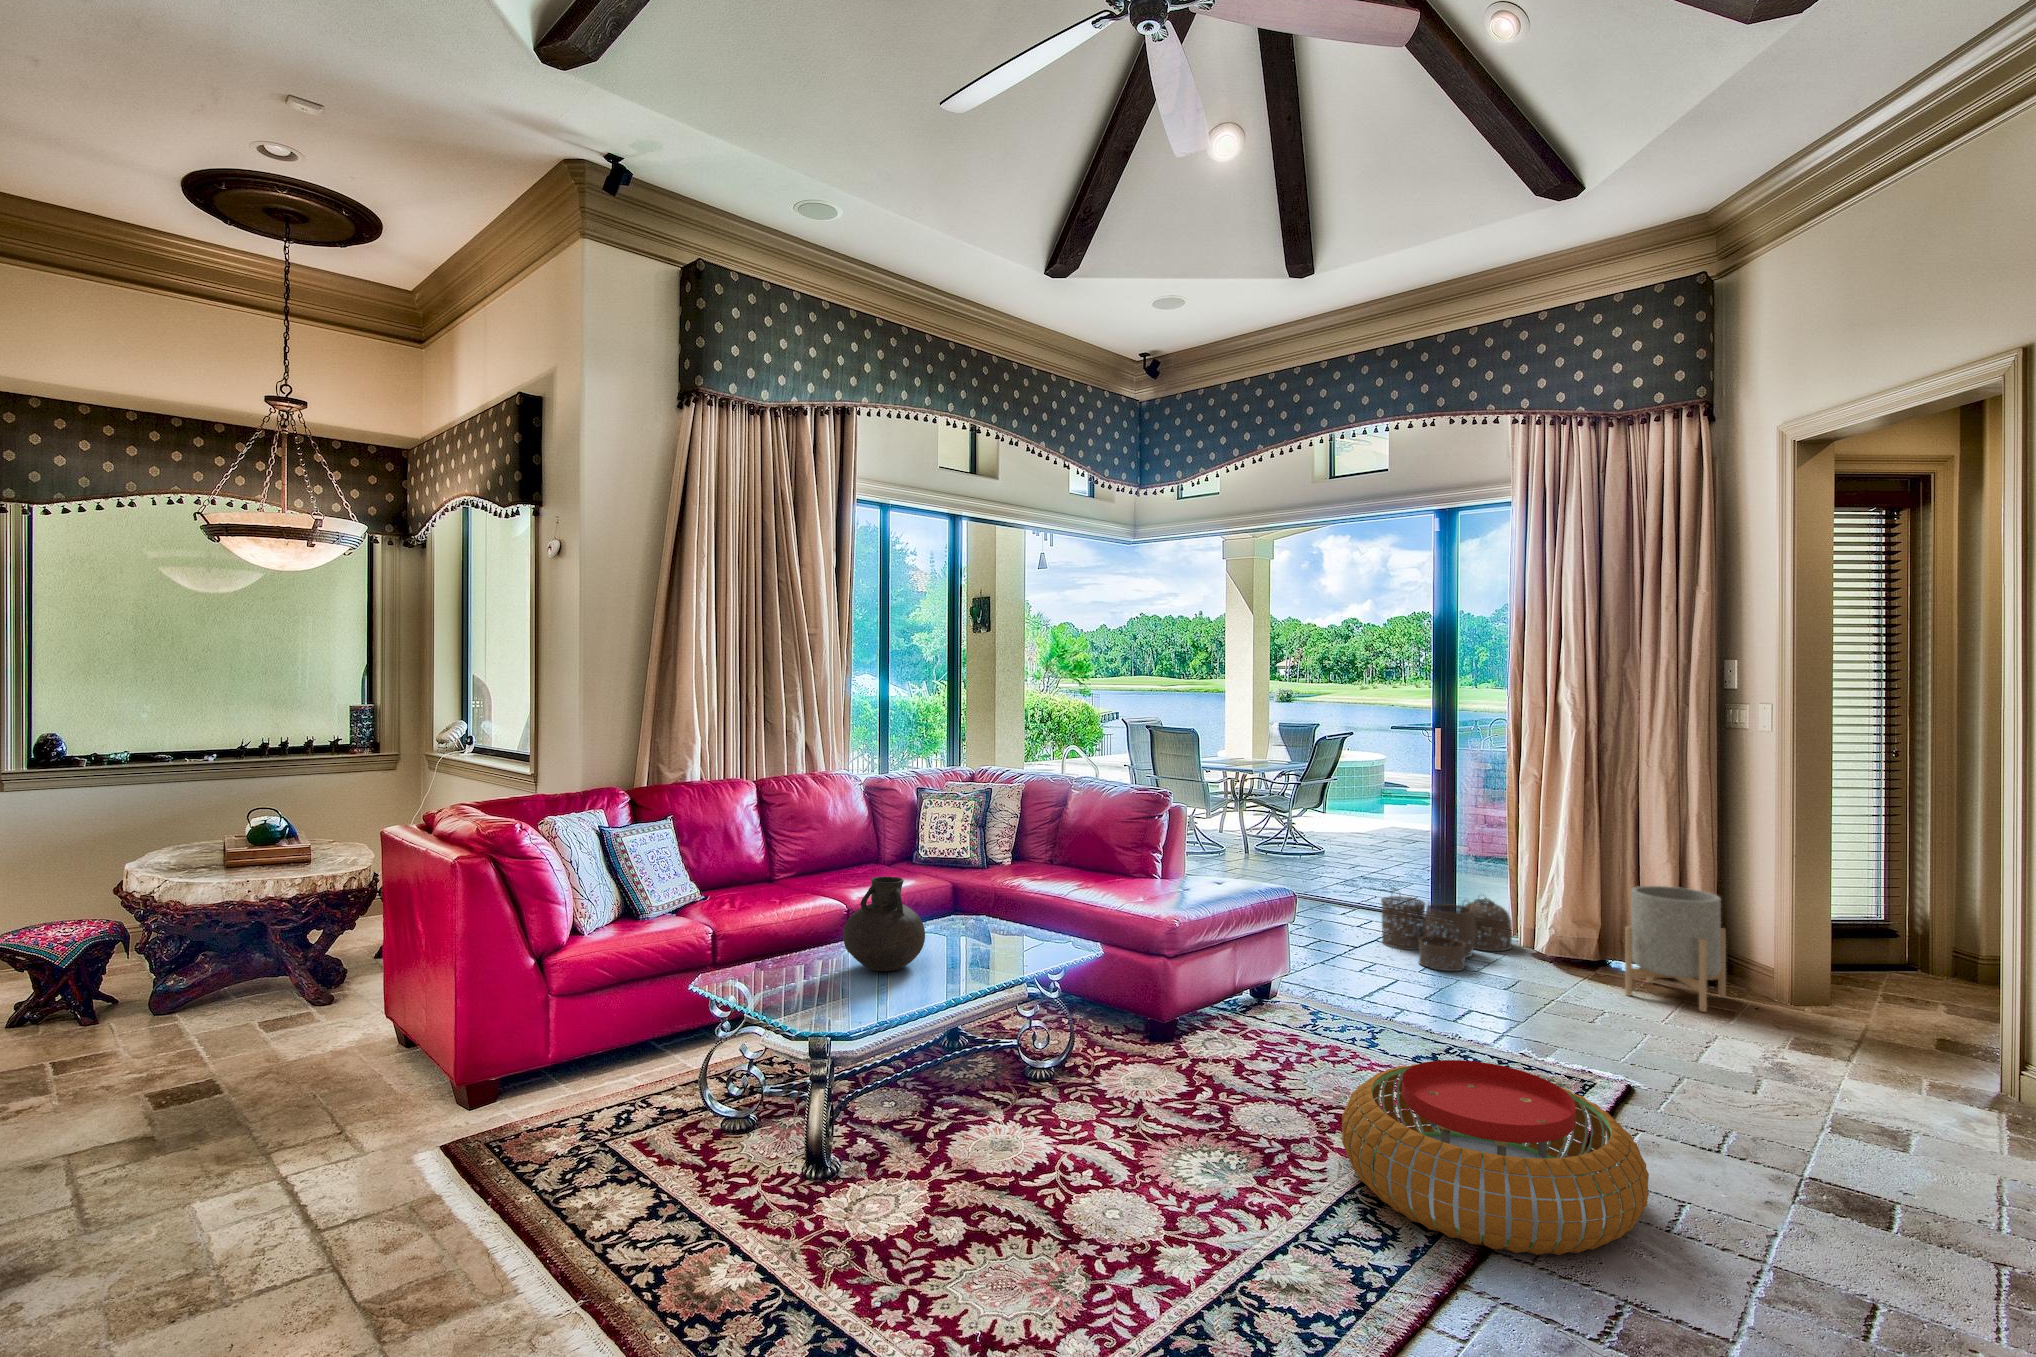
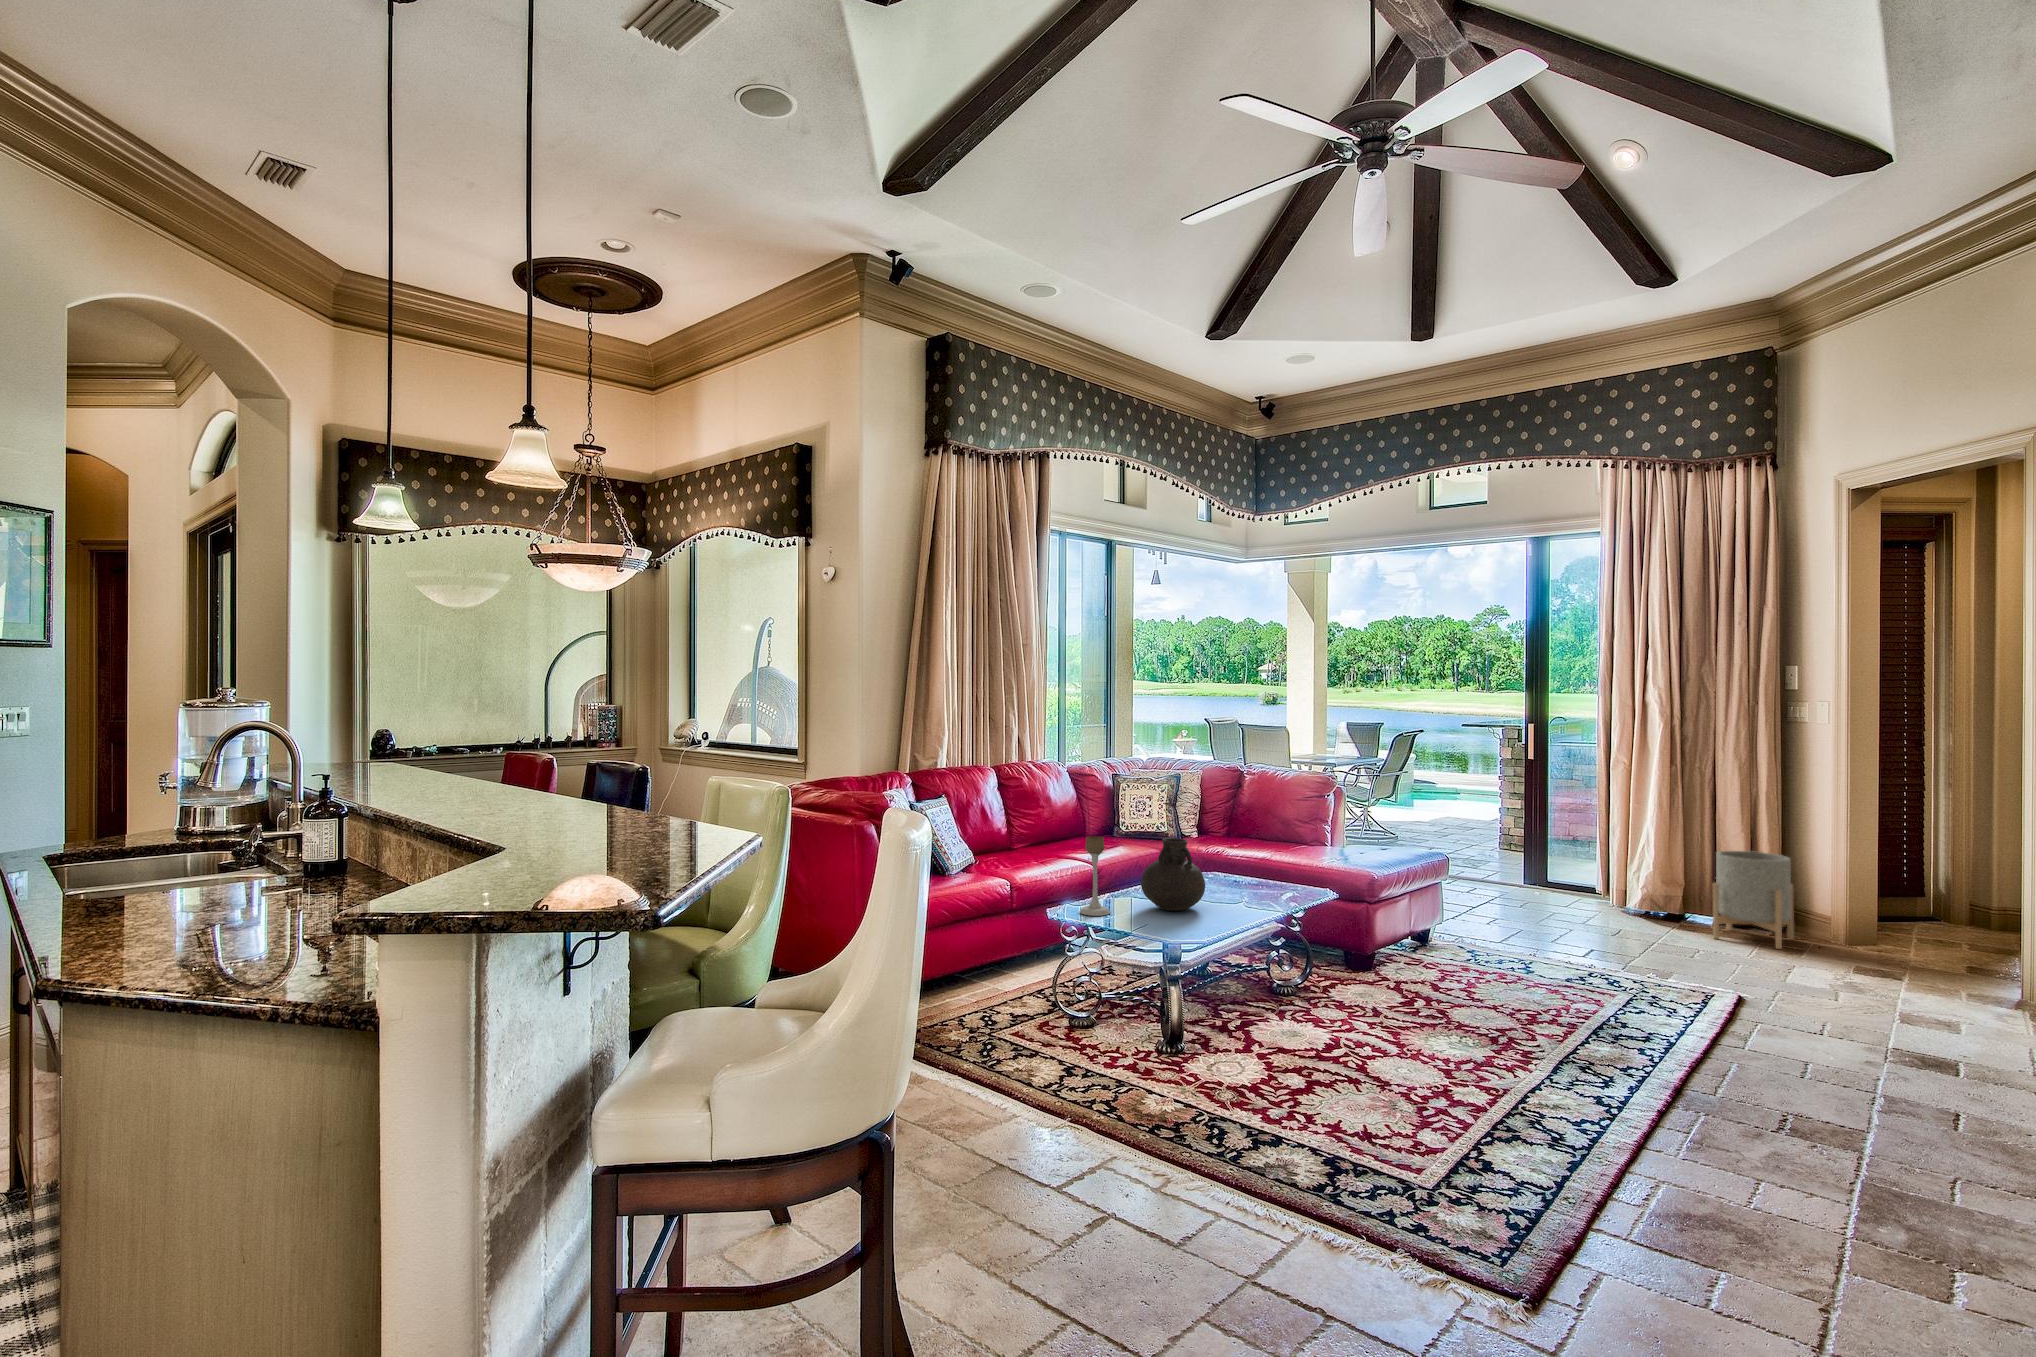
candle holder: none [763,873,804,977] -> present [1080,836,1110,916]
woven basket: present [1381,895,1512,971] -> none [1495,860,1606,923]
pouf: present [1342,1060,1649,1255] -> none [1549,967,1789,1089]

